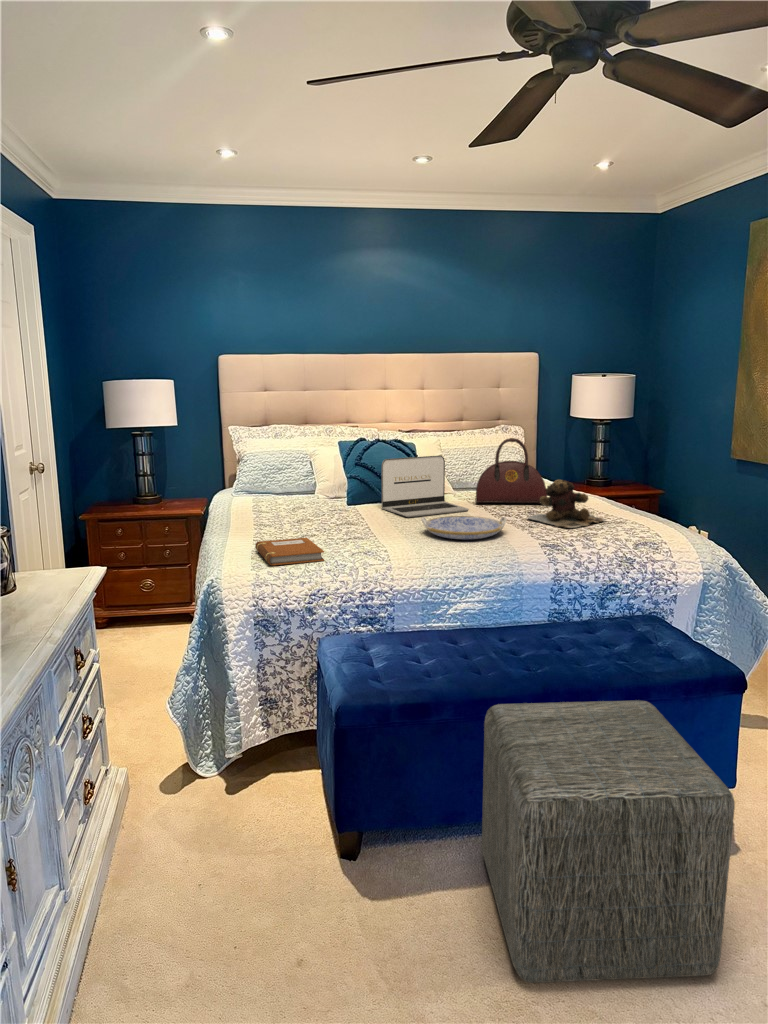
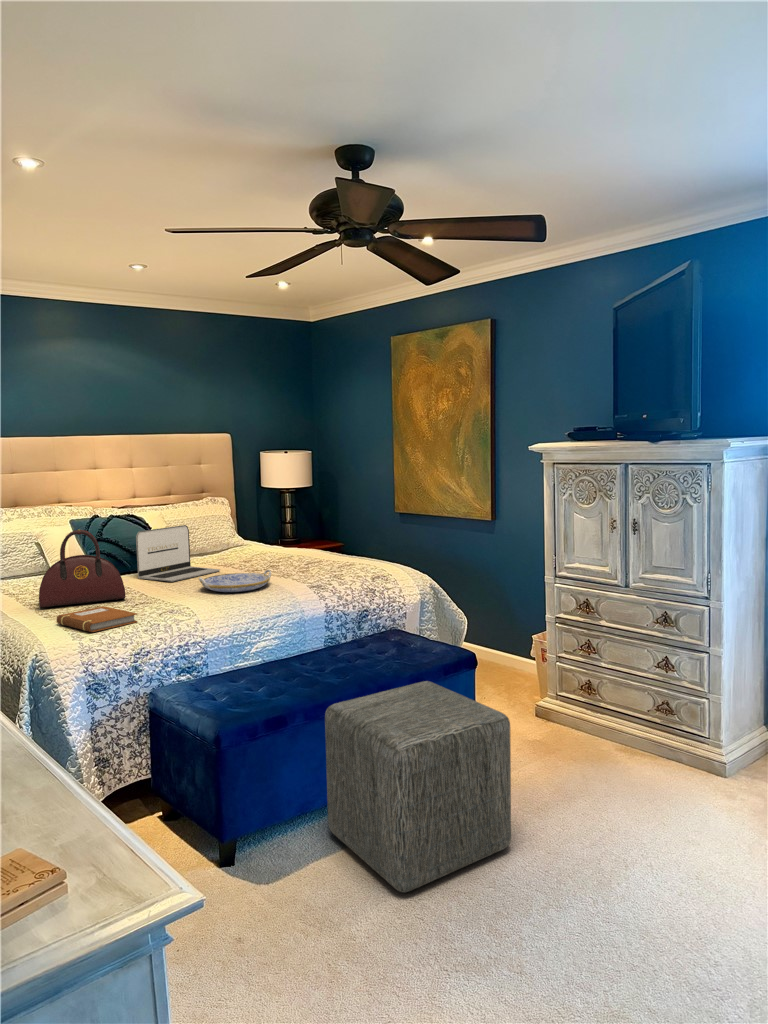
handbag: present [475,438,547,504] -> present [39,530,125,608]
teddy bear: present [527,480,605,528] -> none [275,536,338,574]

